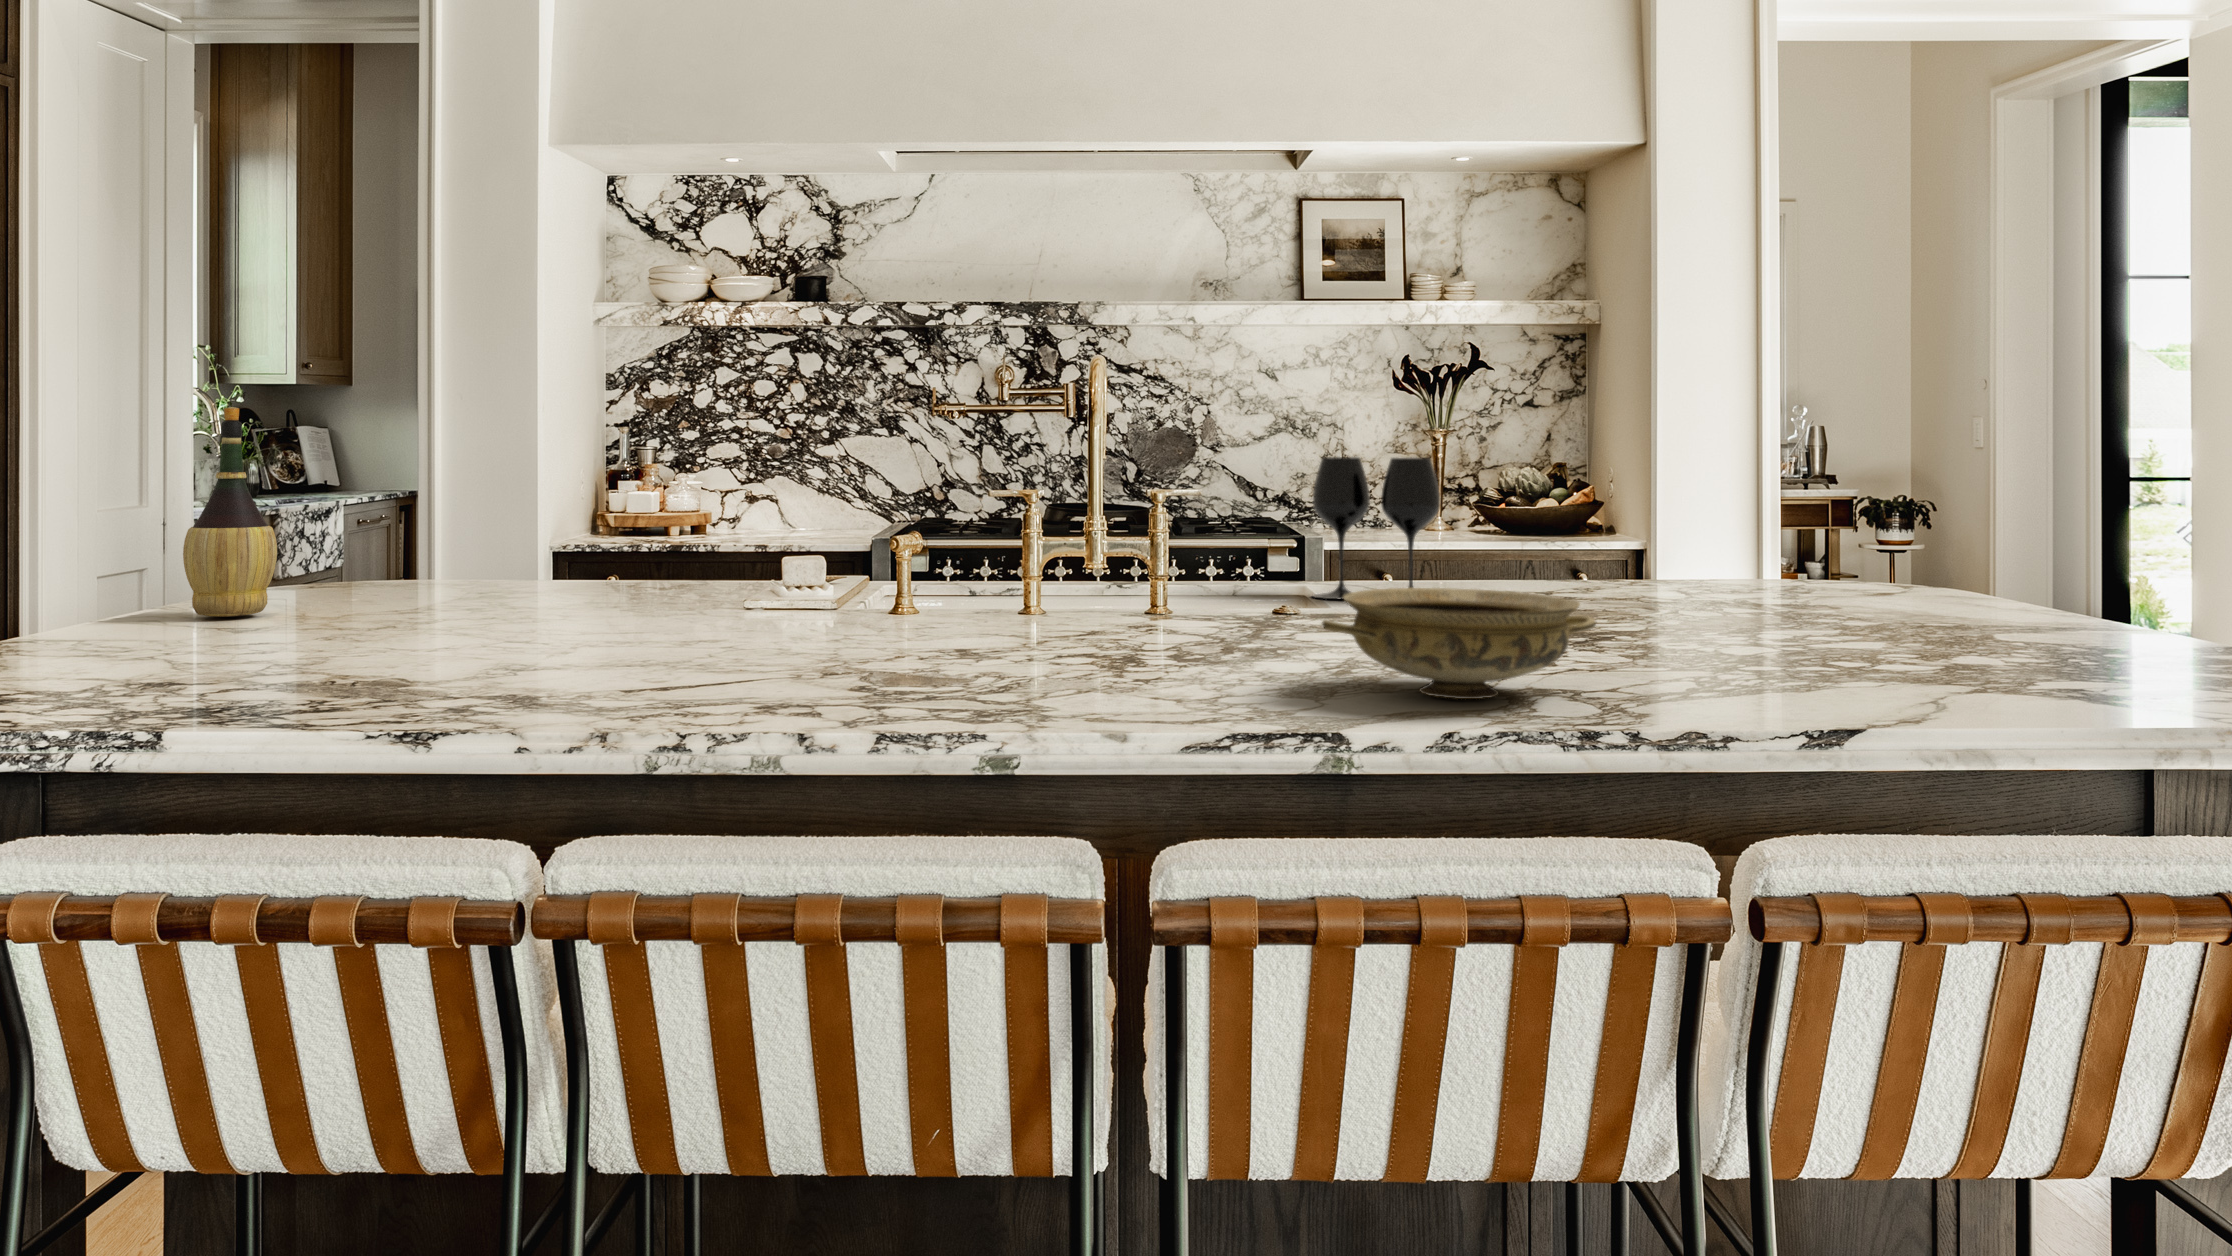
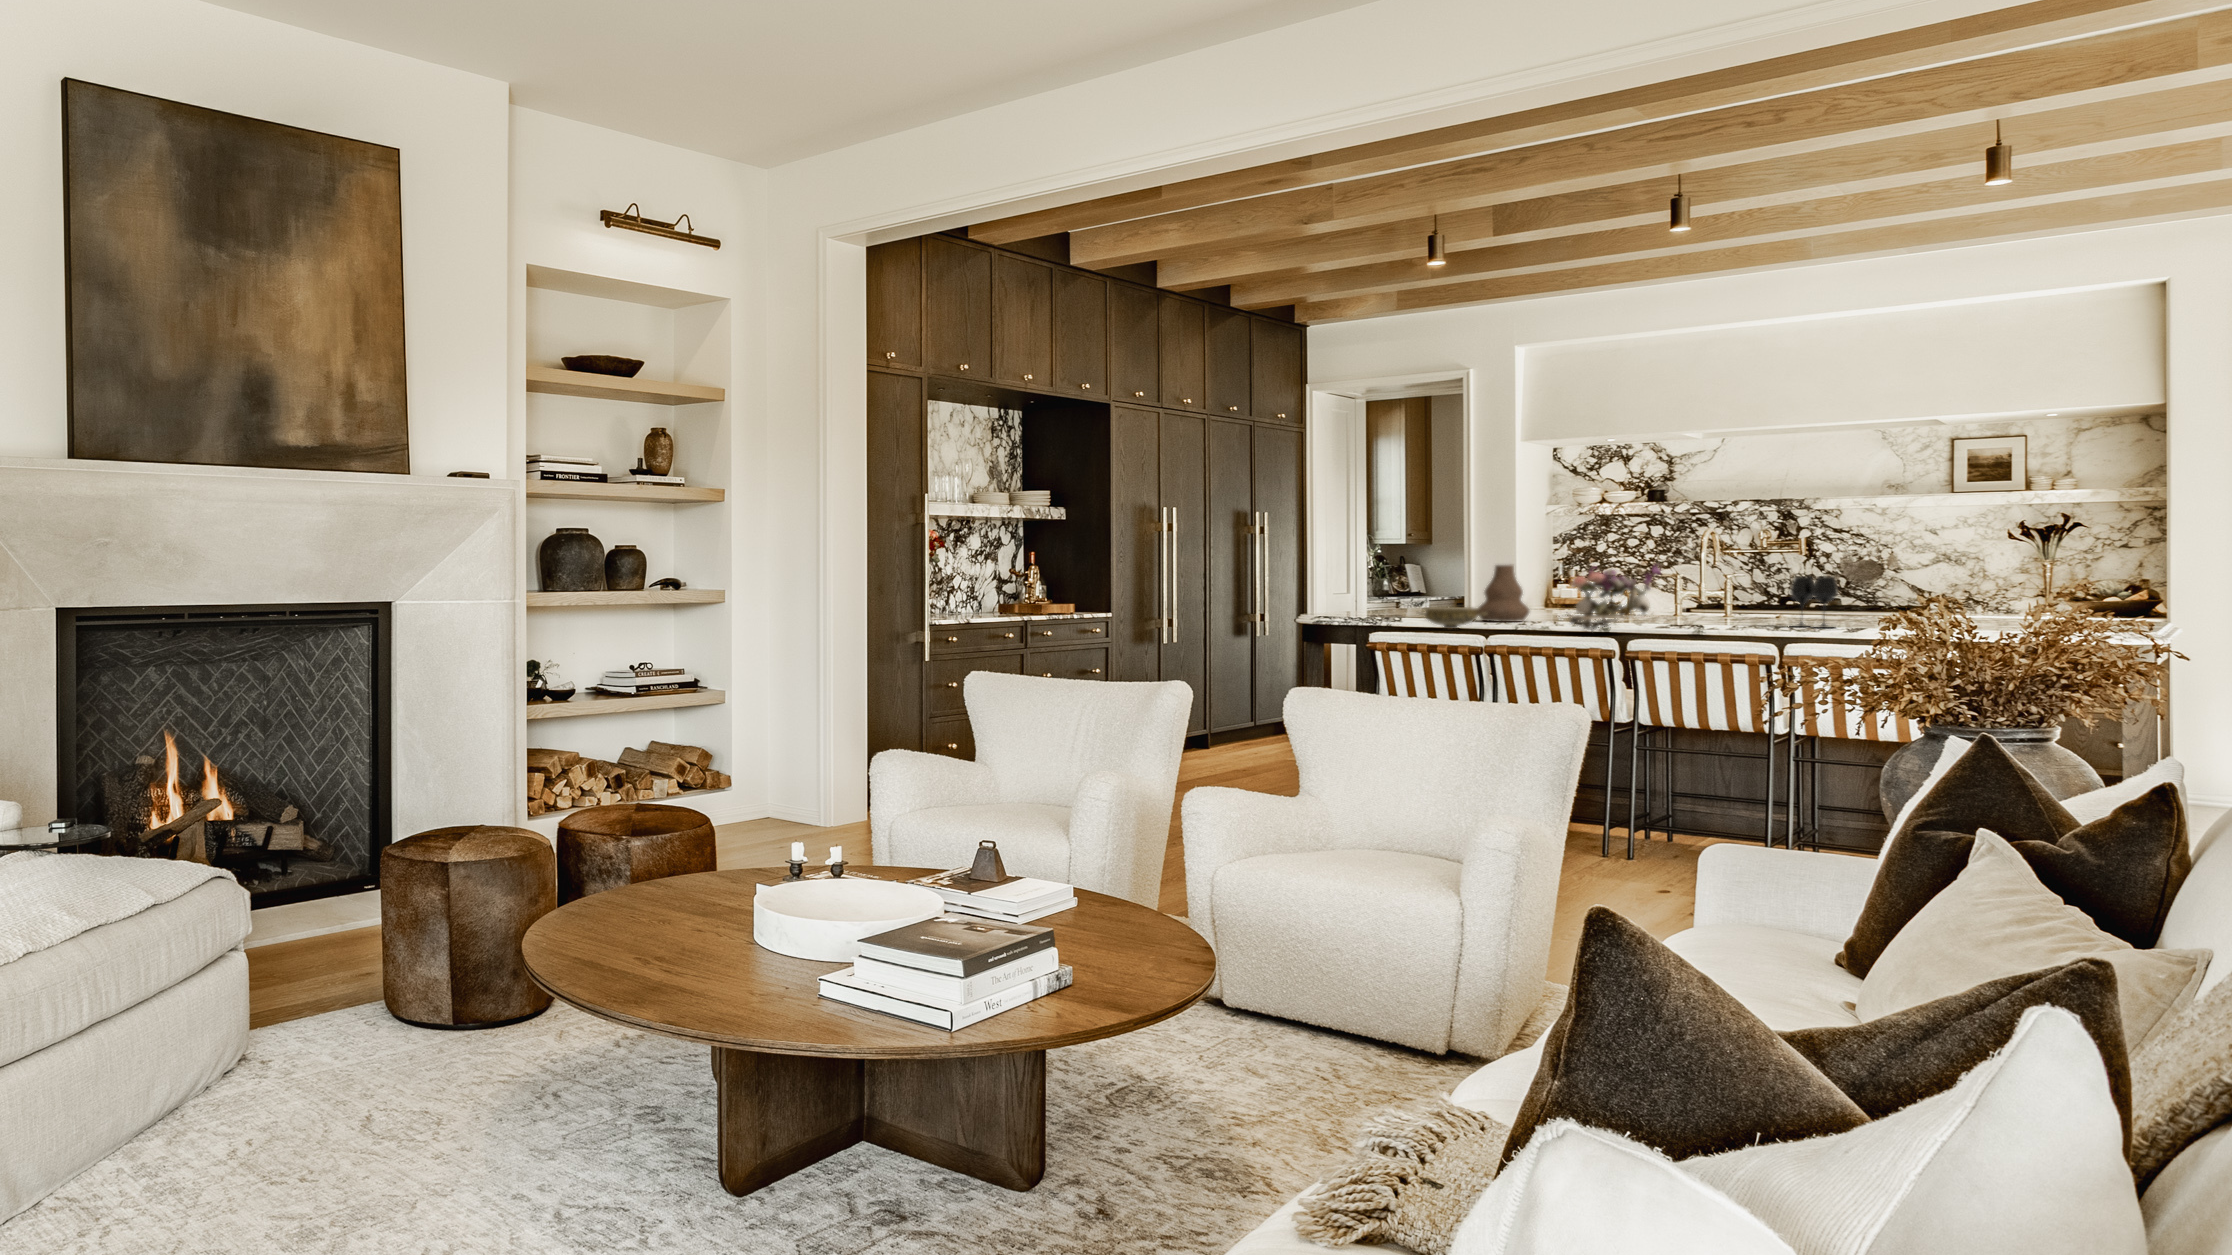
flower arrangement: none [801,401,1173,684] -> present [1558,563,1661,630]
wine bottle: present [183,407,277,617] -> none [1393,562,1419,621]
vase: none [470,419,627,603] -> present [1477,565,1529,622]
ceramic bowl: present [1323,588,1596,699] -> present [1424,607,1487,629]

